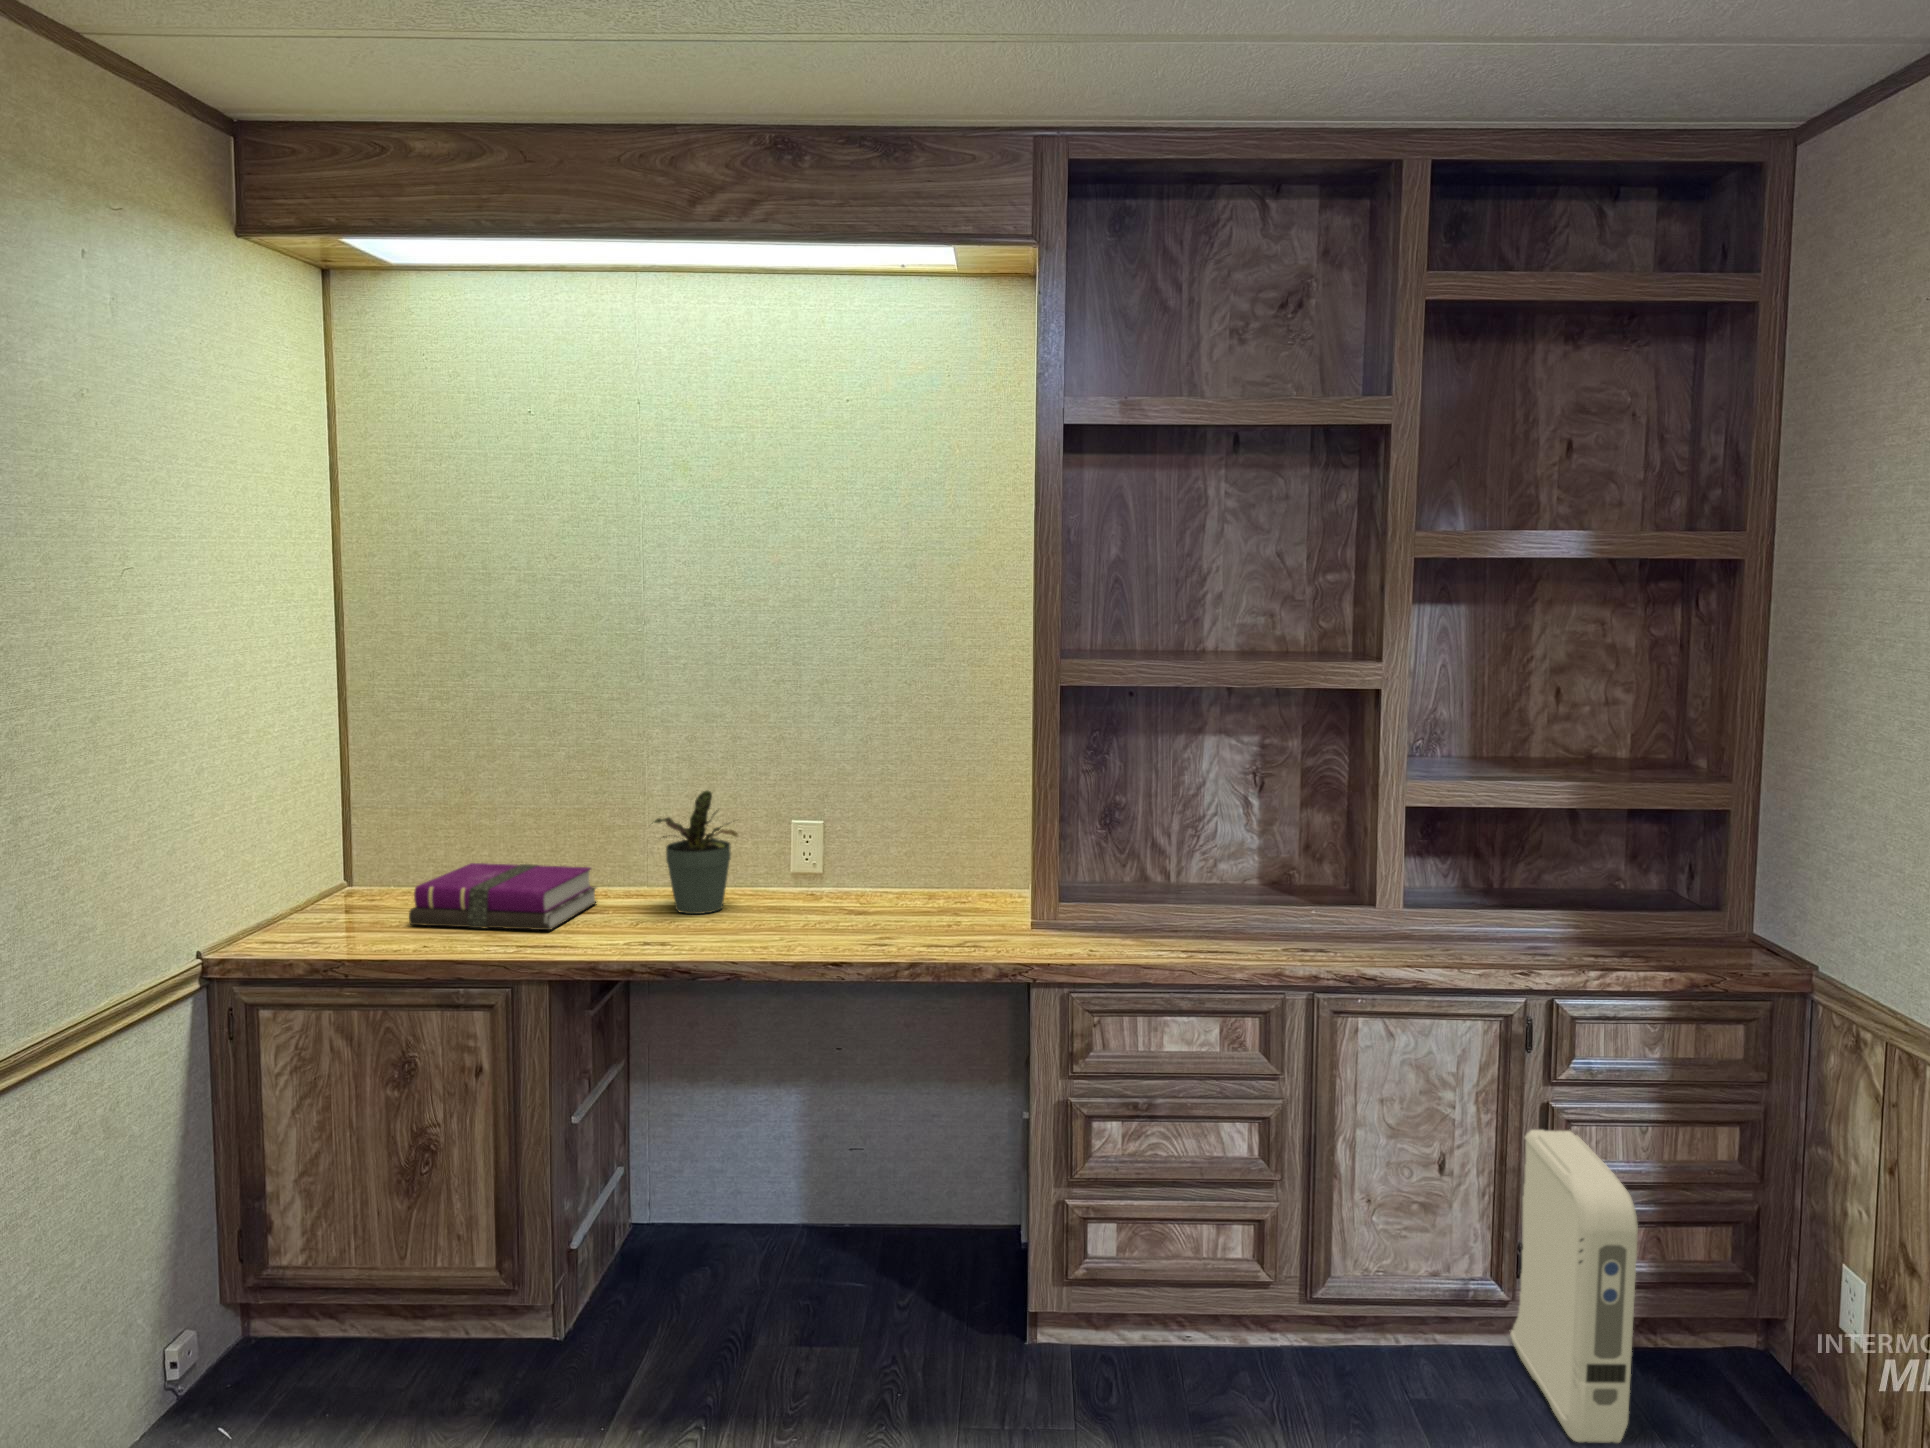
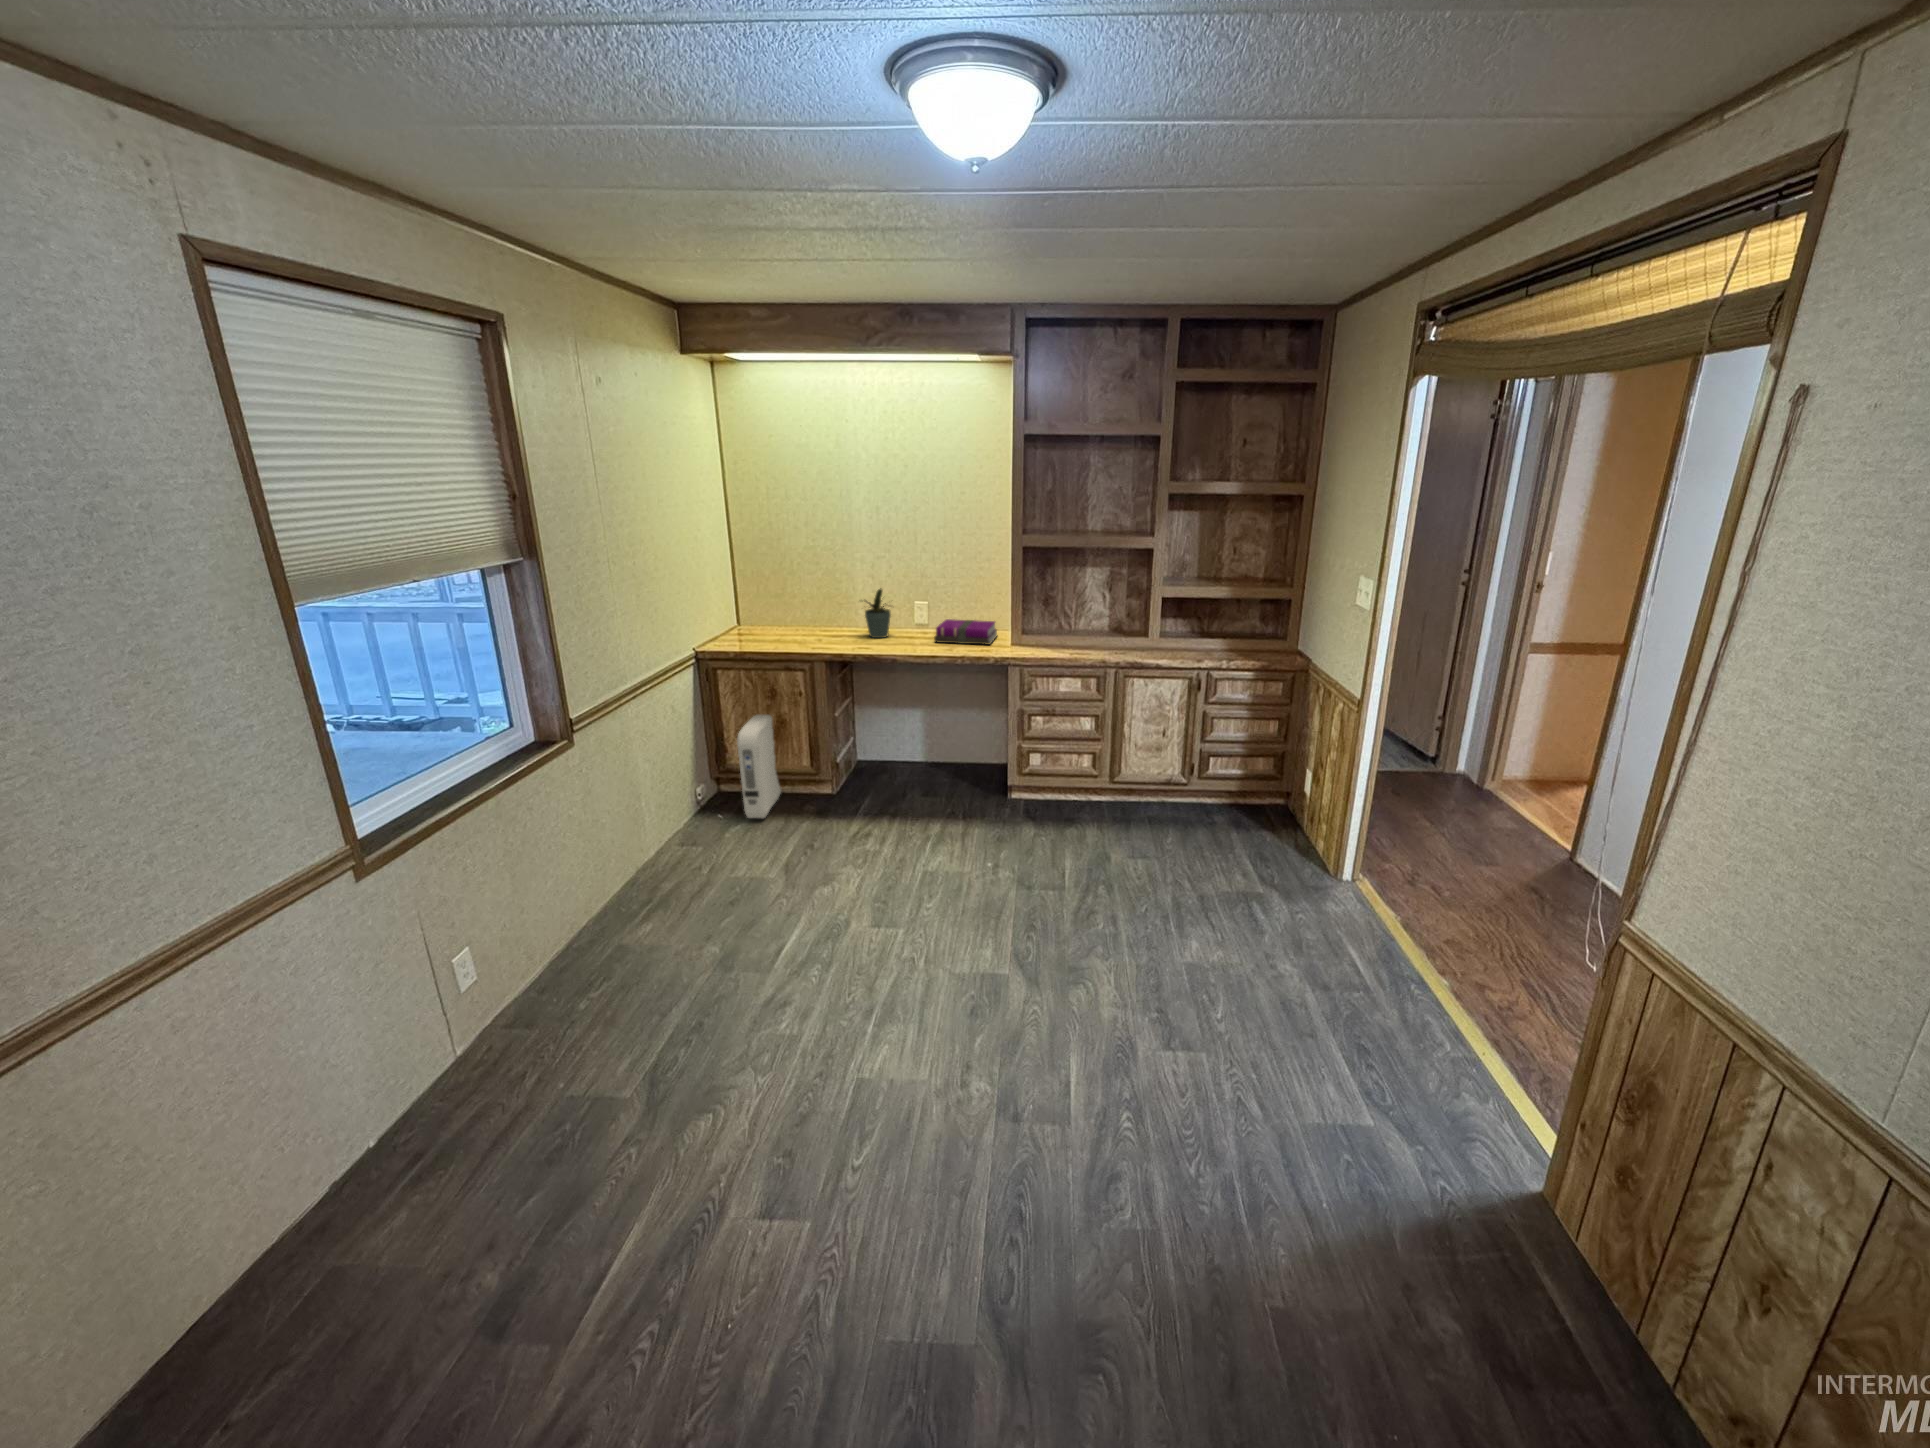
notebook: present [409,863,597,930] -> present [934,619,997,645]
air purifier: present [1510,1130,1638,1443] -> present [737,715,781,818]

